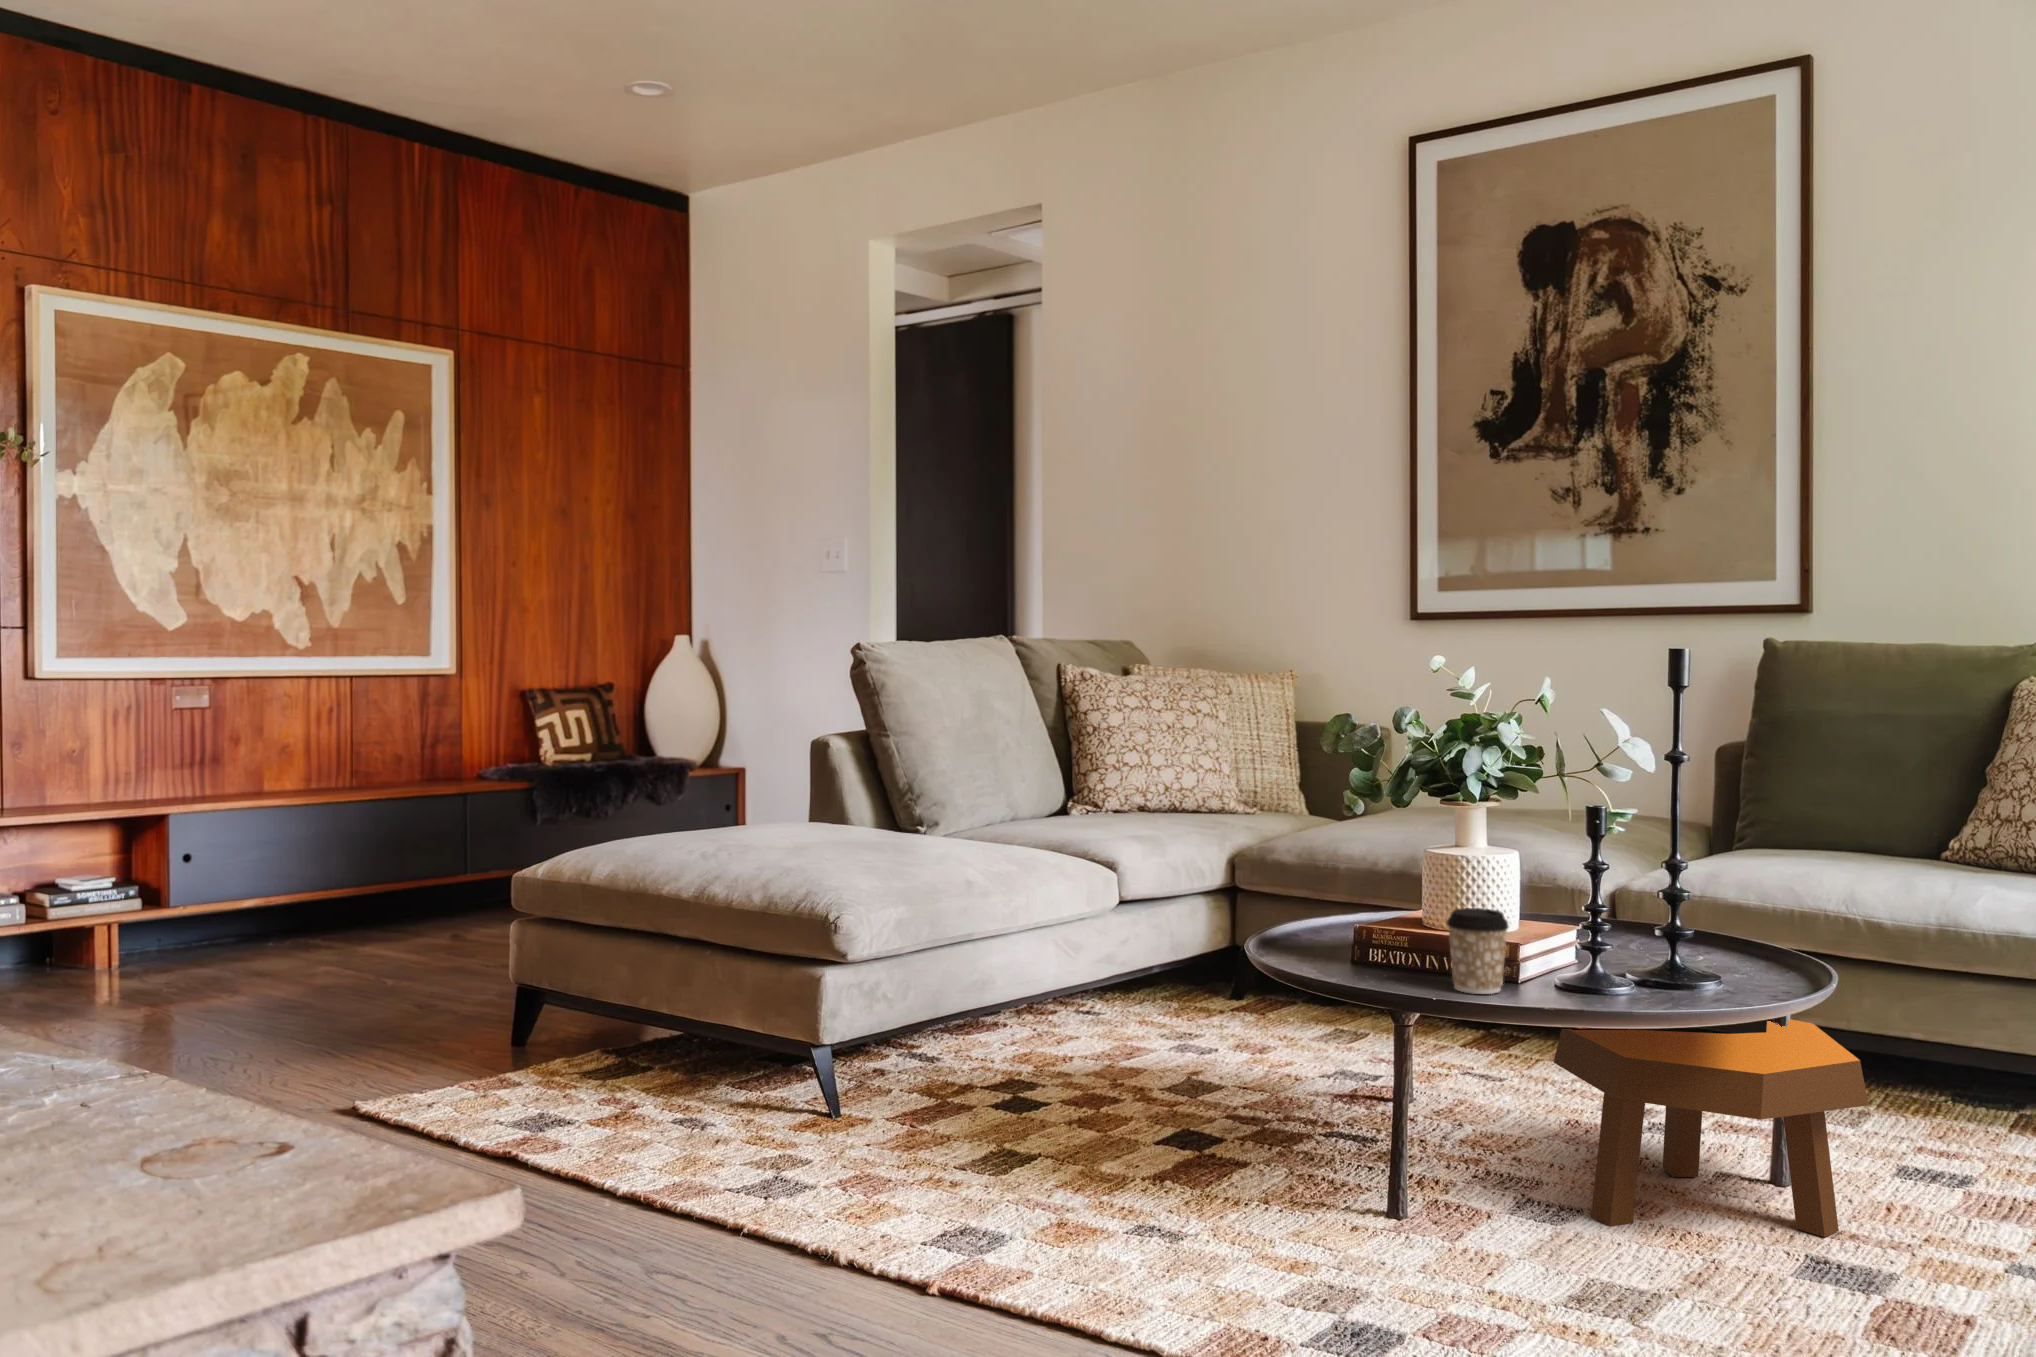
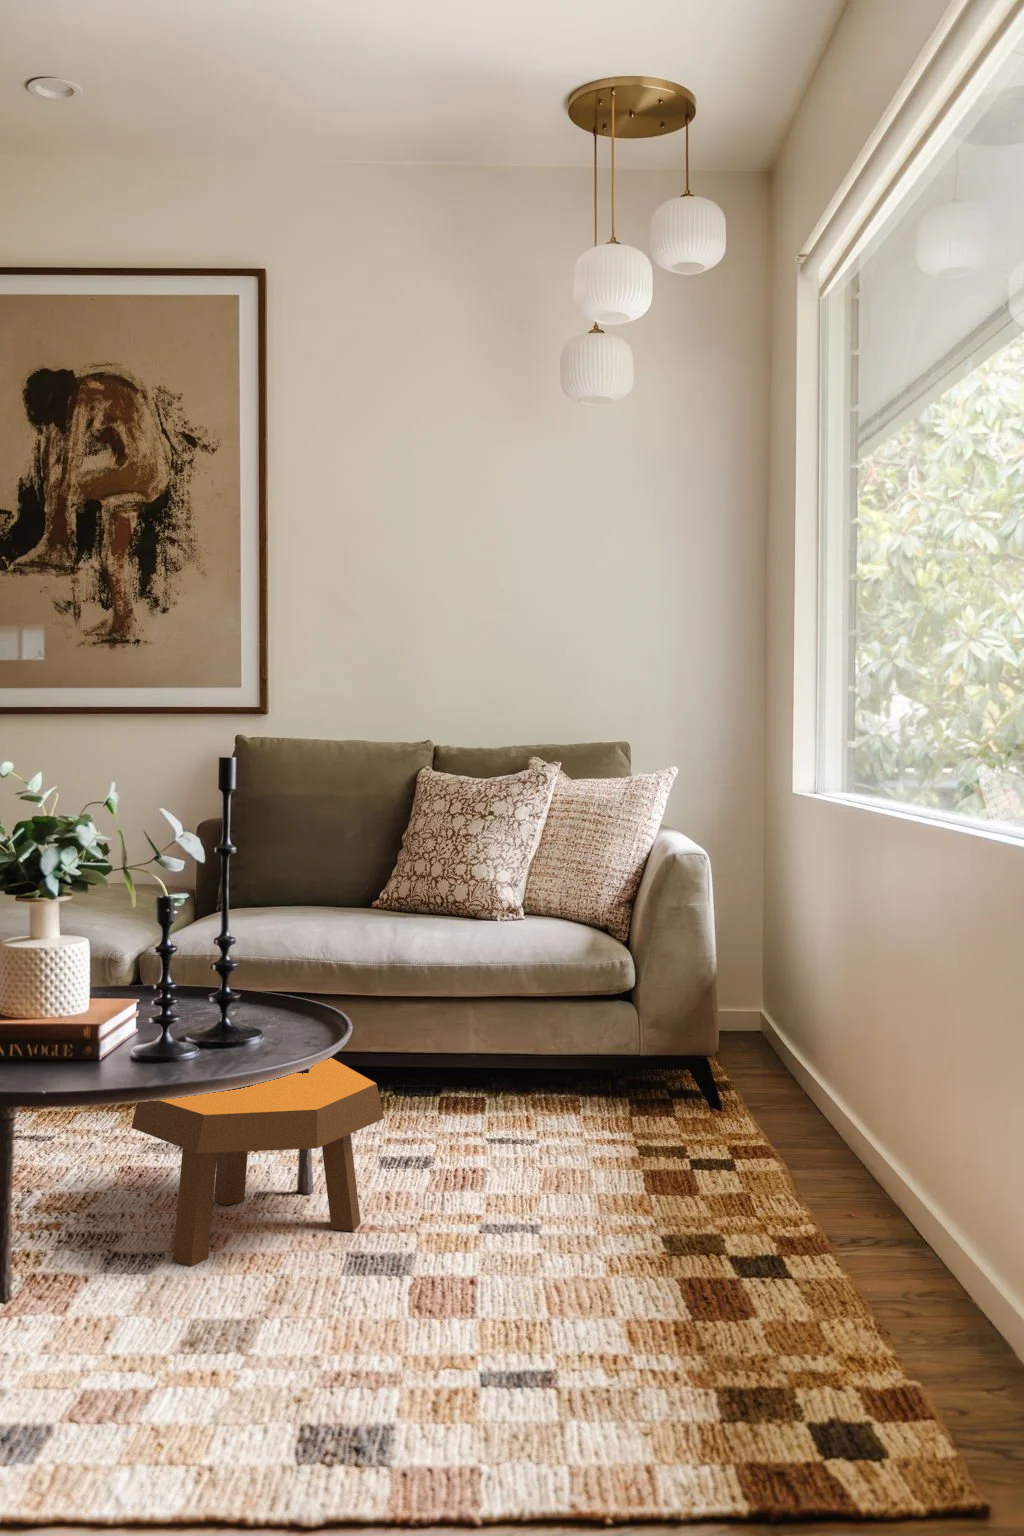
coffee cup: present [1447,908,1509,994] -> none [41,997,101,1080]

